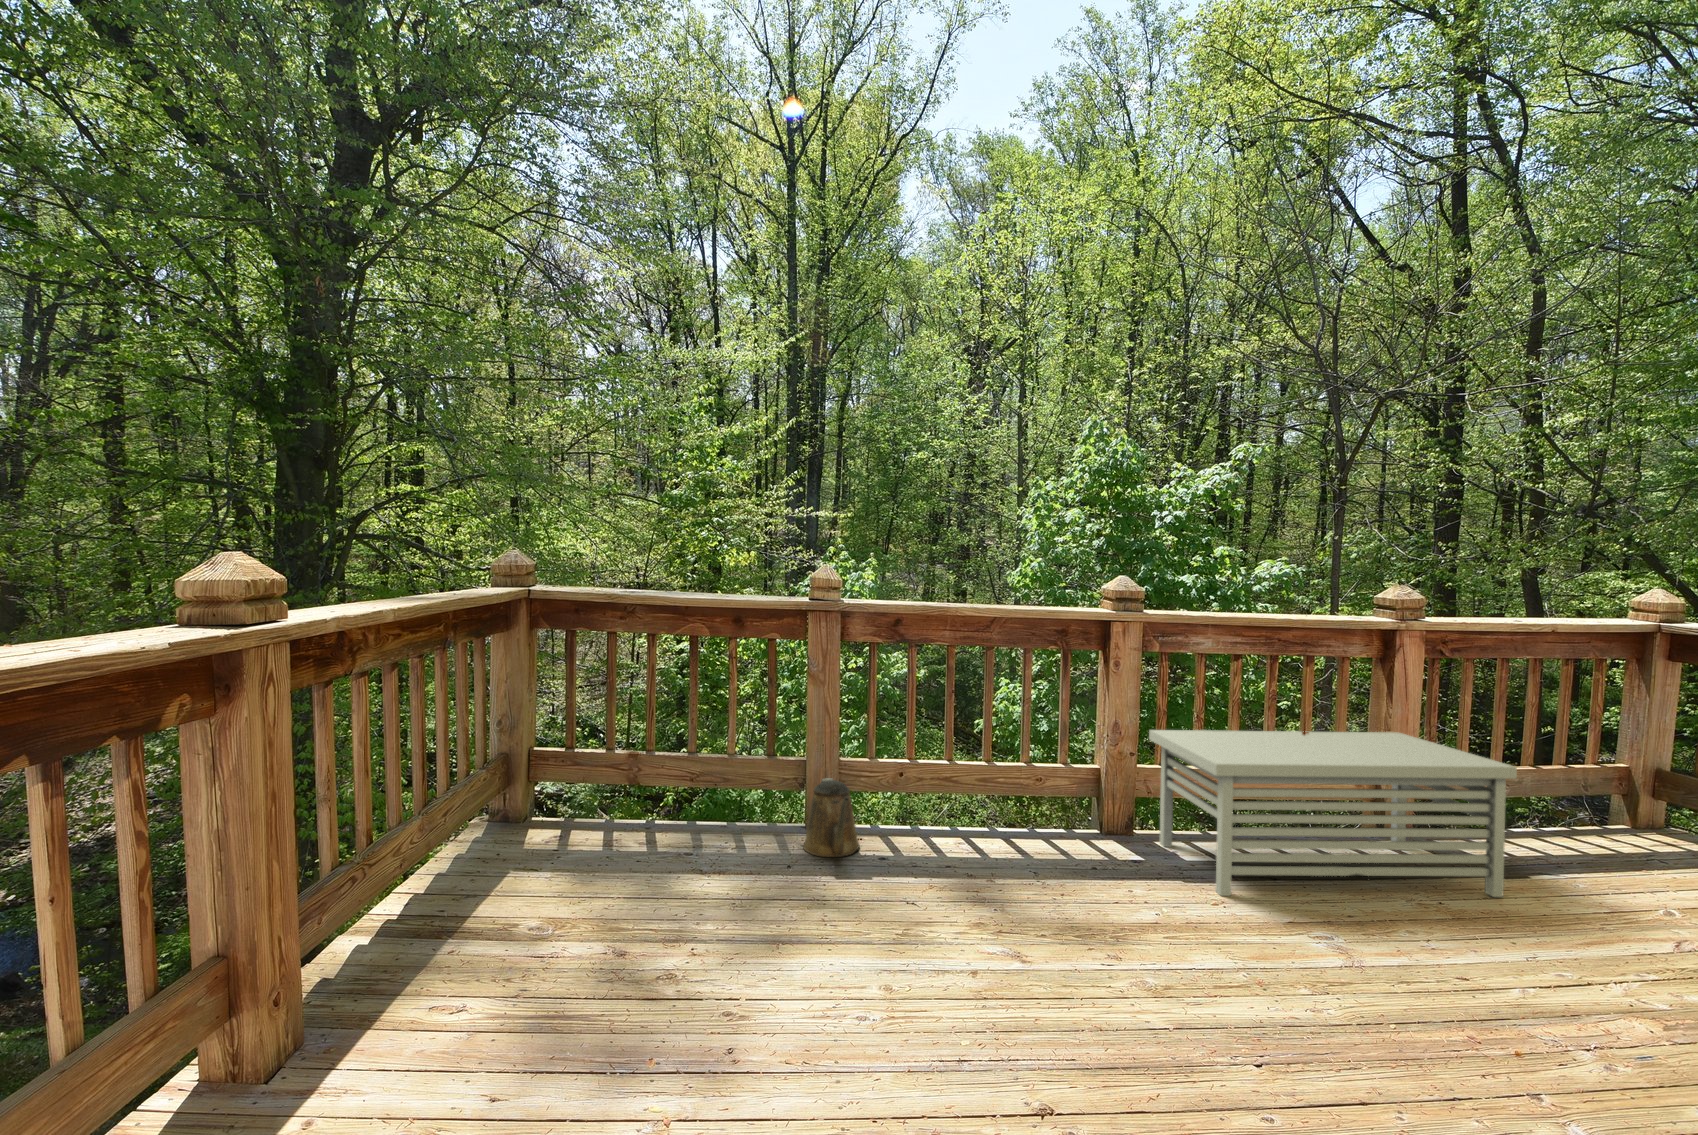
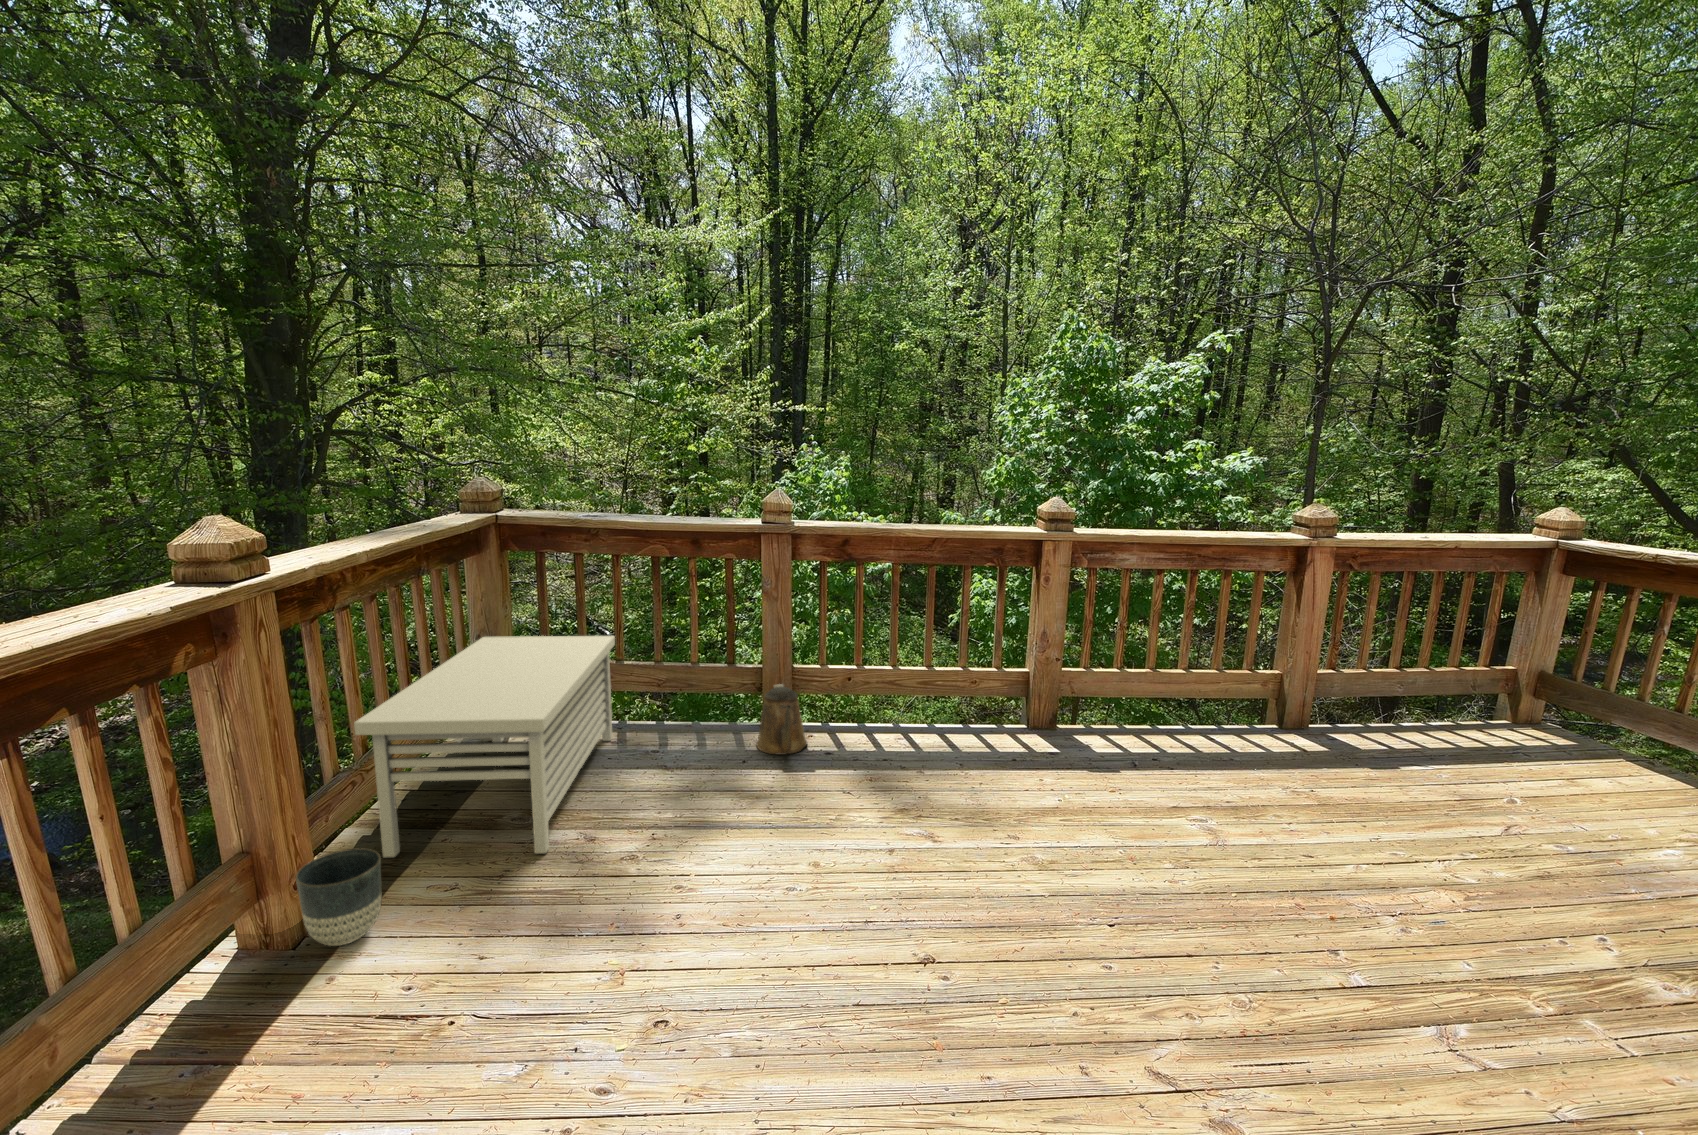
storage bench: present [1149,730,1517,897] -> present [354,636,615,857]
planter: none [281,955,385,1081] -> present [296,848,381,946]

